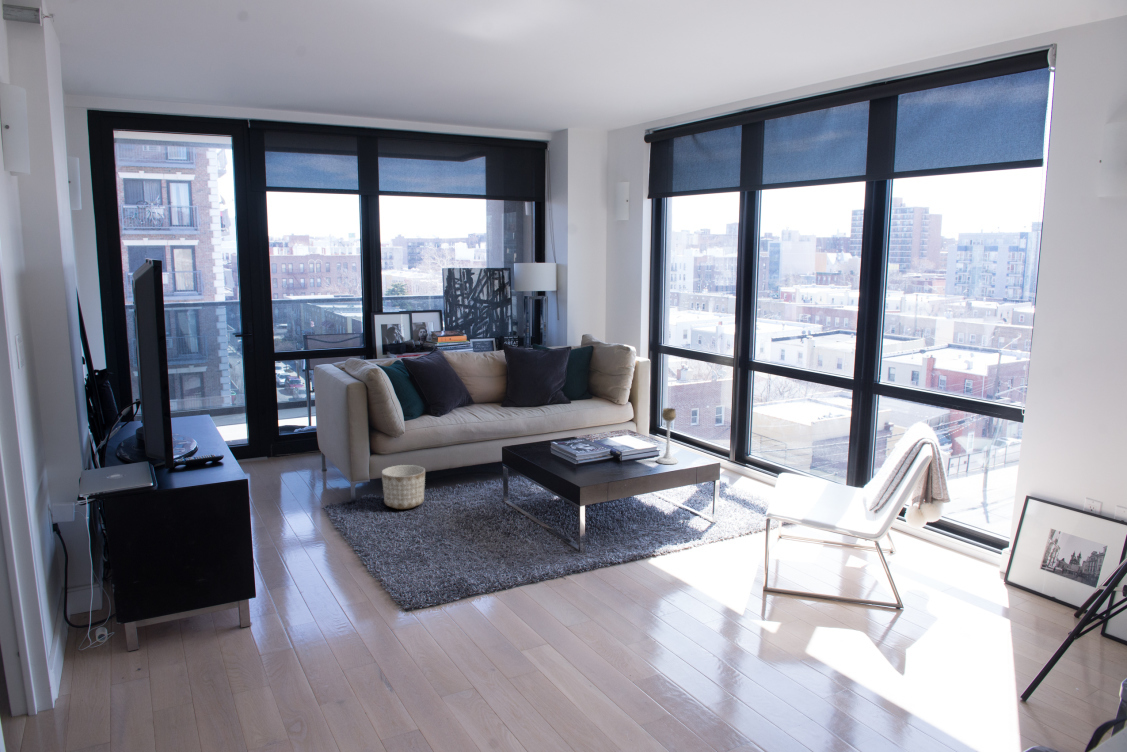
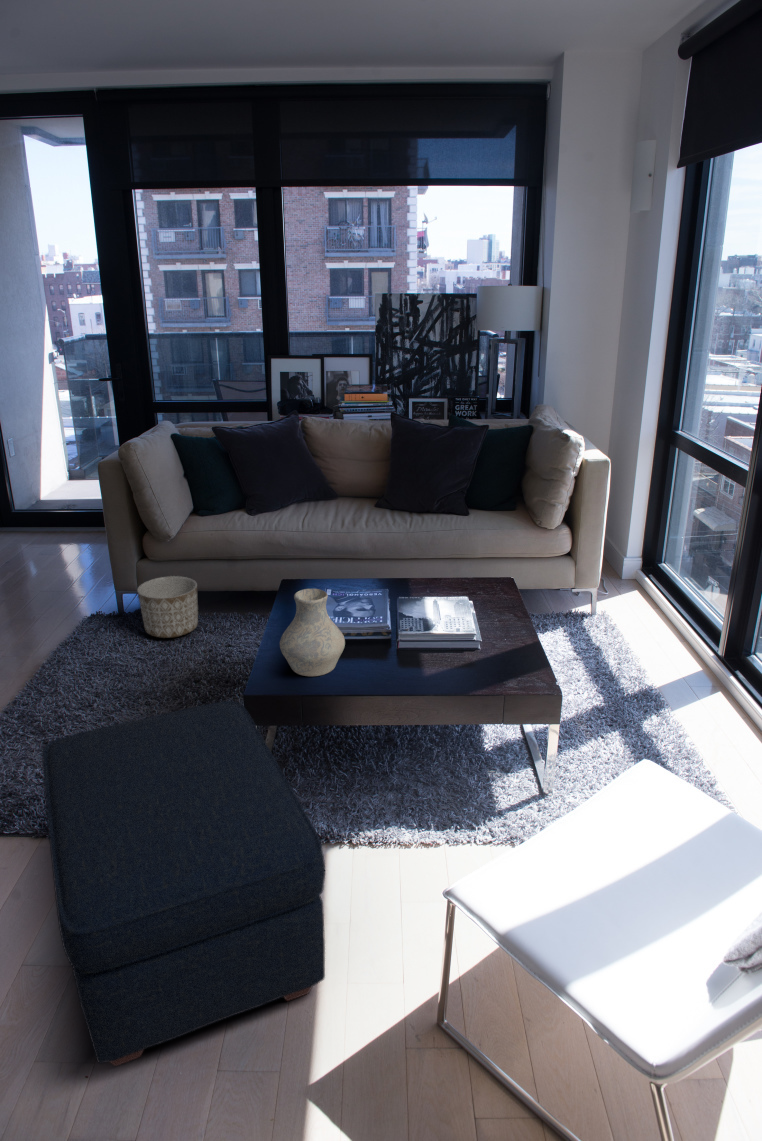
candle holder: present [657,408,678,464] -> none [428,577,467,679]
vase: none [582,424,620,475] -> present [280,589,345,676]
ottoman: none [533,484,729,636] -> present [42,701,325,1066]

